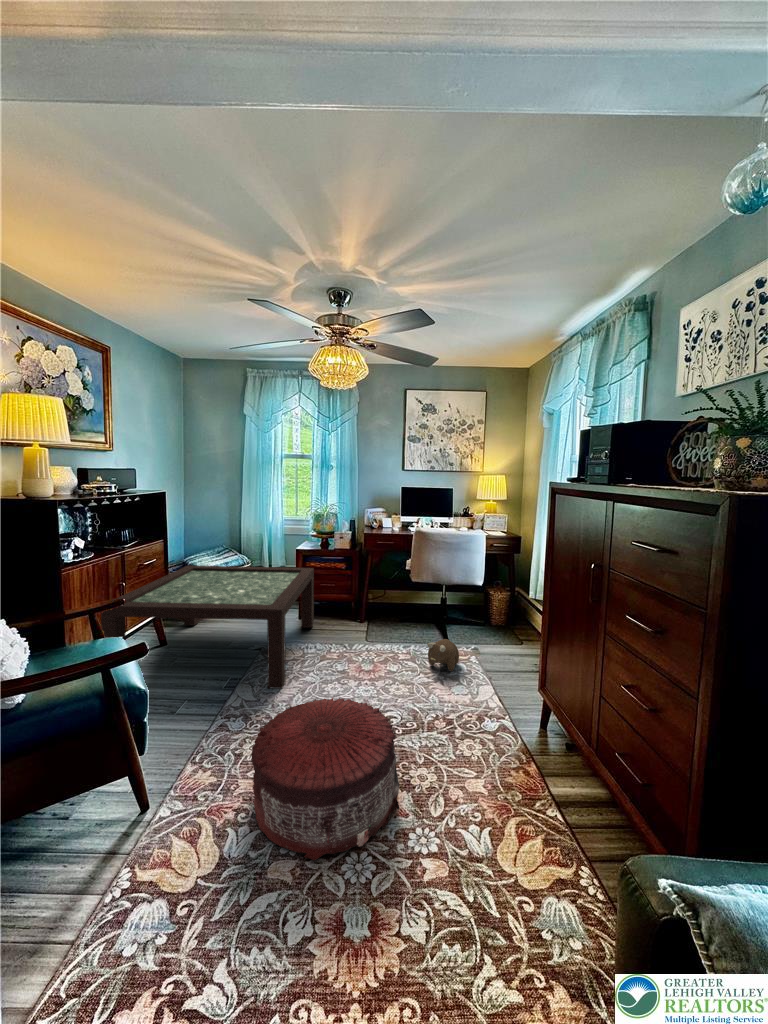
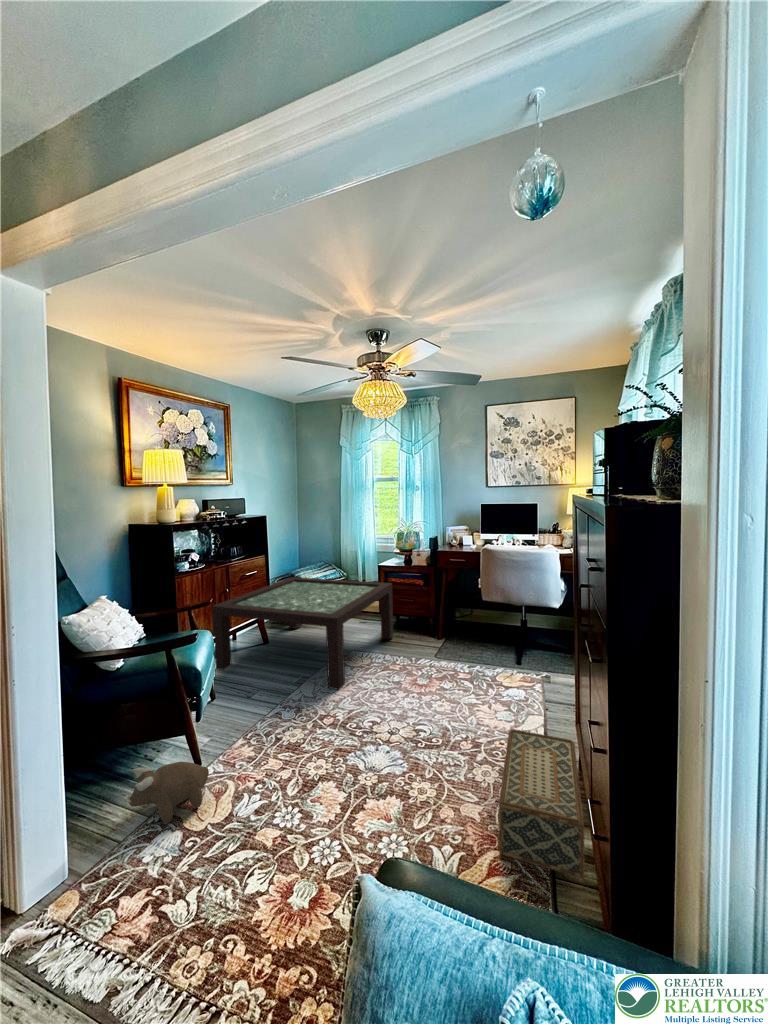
plush toy: present [427,639,459,671] -> present [126,762,209,824]
pouf: present [251,698,399,860] -> none [261,699,390,835]
woven basket: none [489,702,596,823] -> present [499,729,585,879]

